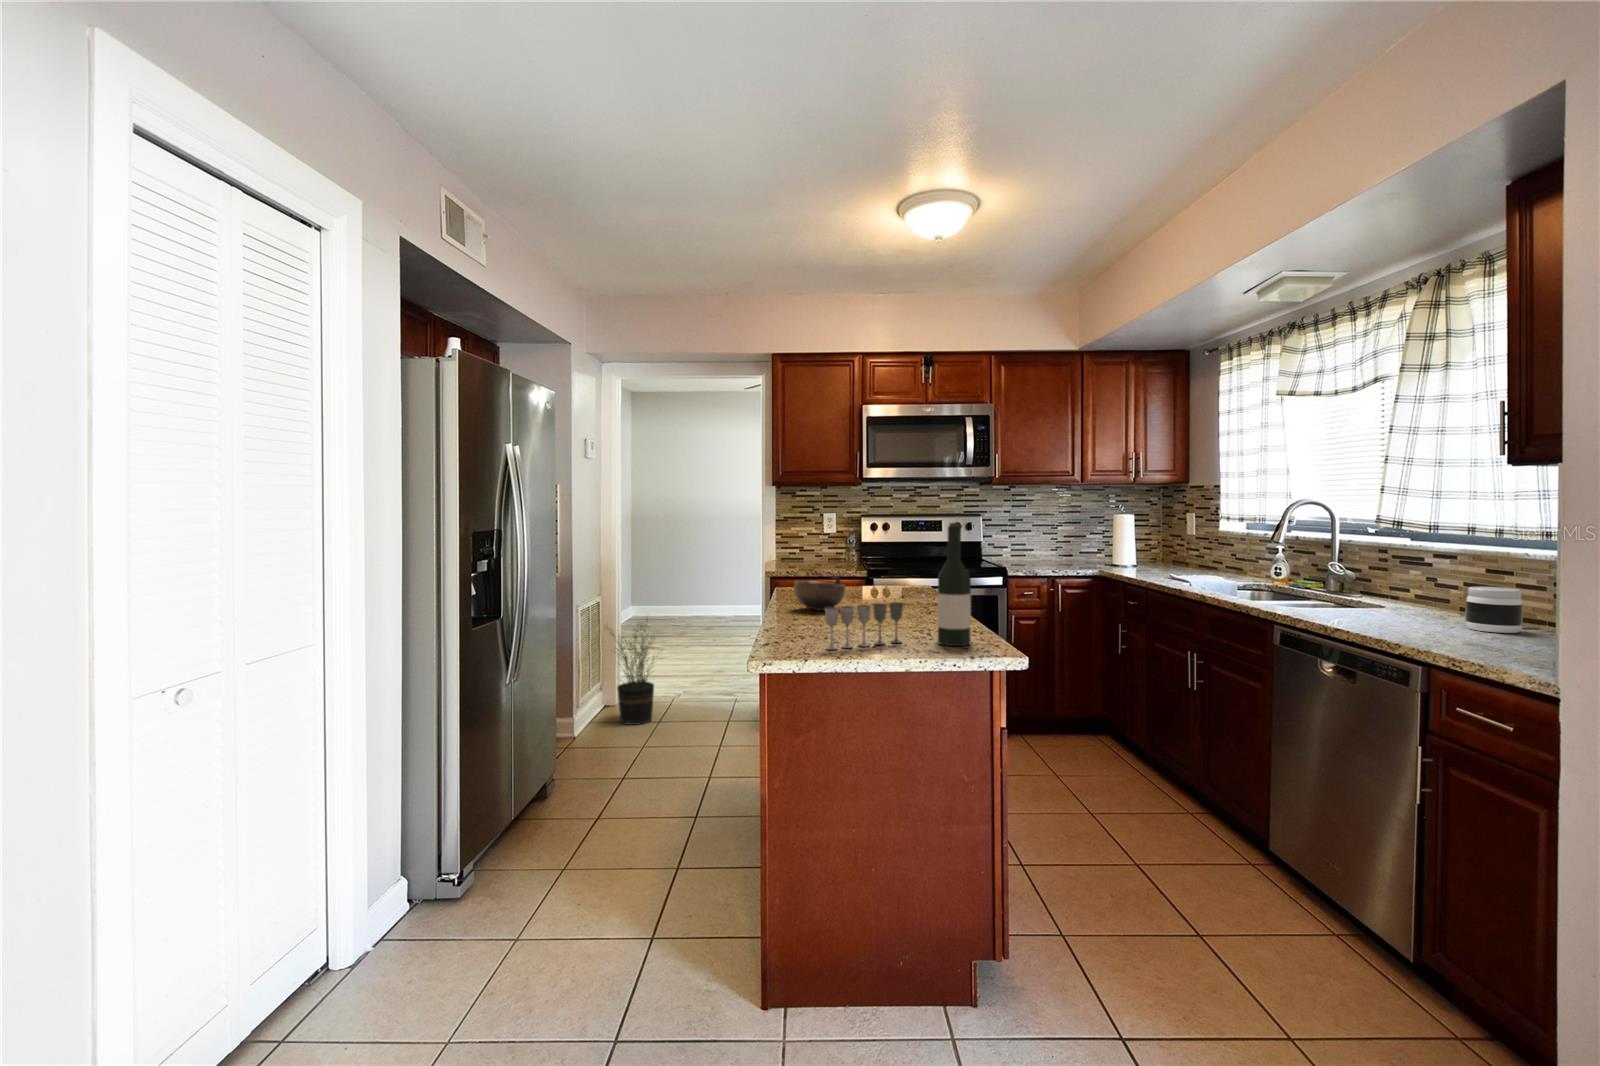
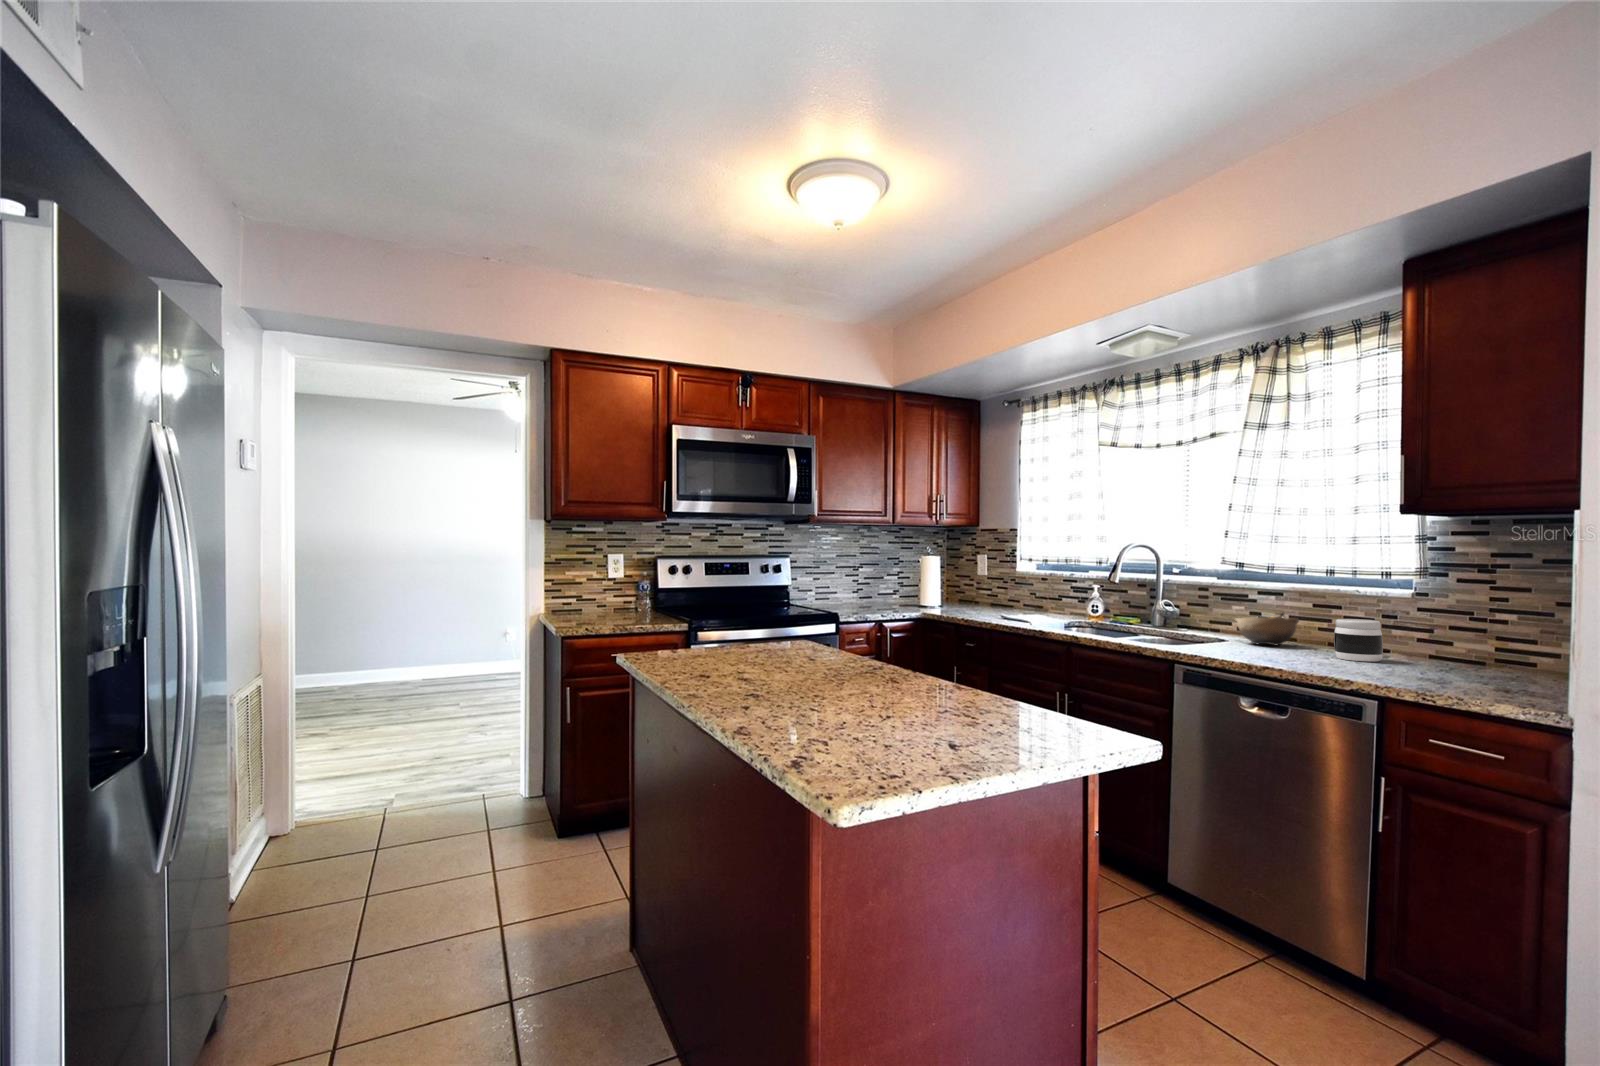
wine bottle: present [938,523,971,646] -> none [996,554,1044,728]
bowl: present [794,577,845,611] -> present [1235,613,1299,645]
wine glass: present [825,602,903,650] -> none [882,669,959,754]
potted plant: present [607,620,663,725] -> none [273,694,392,865]

